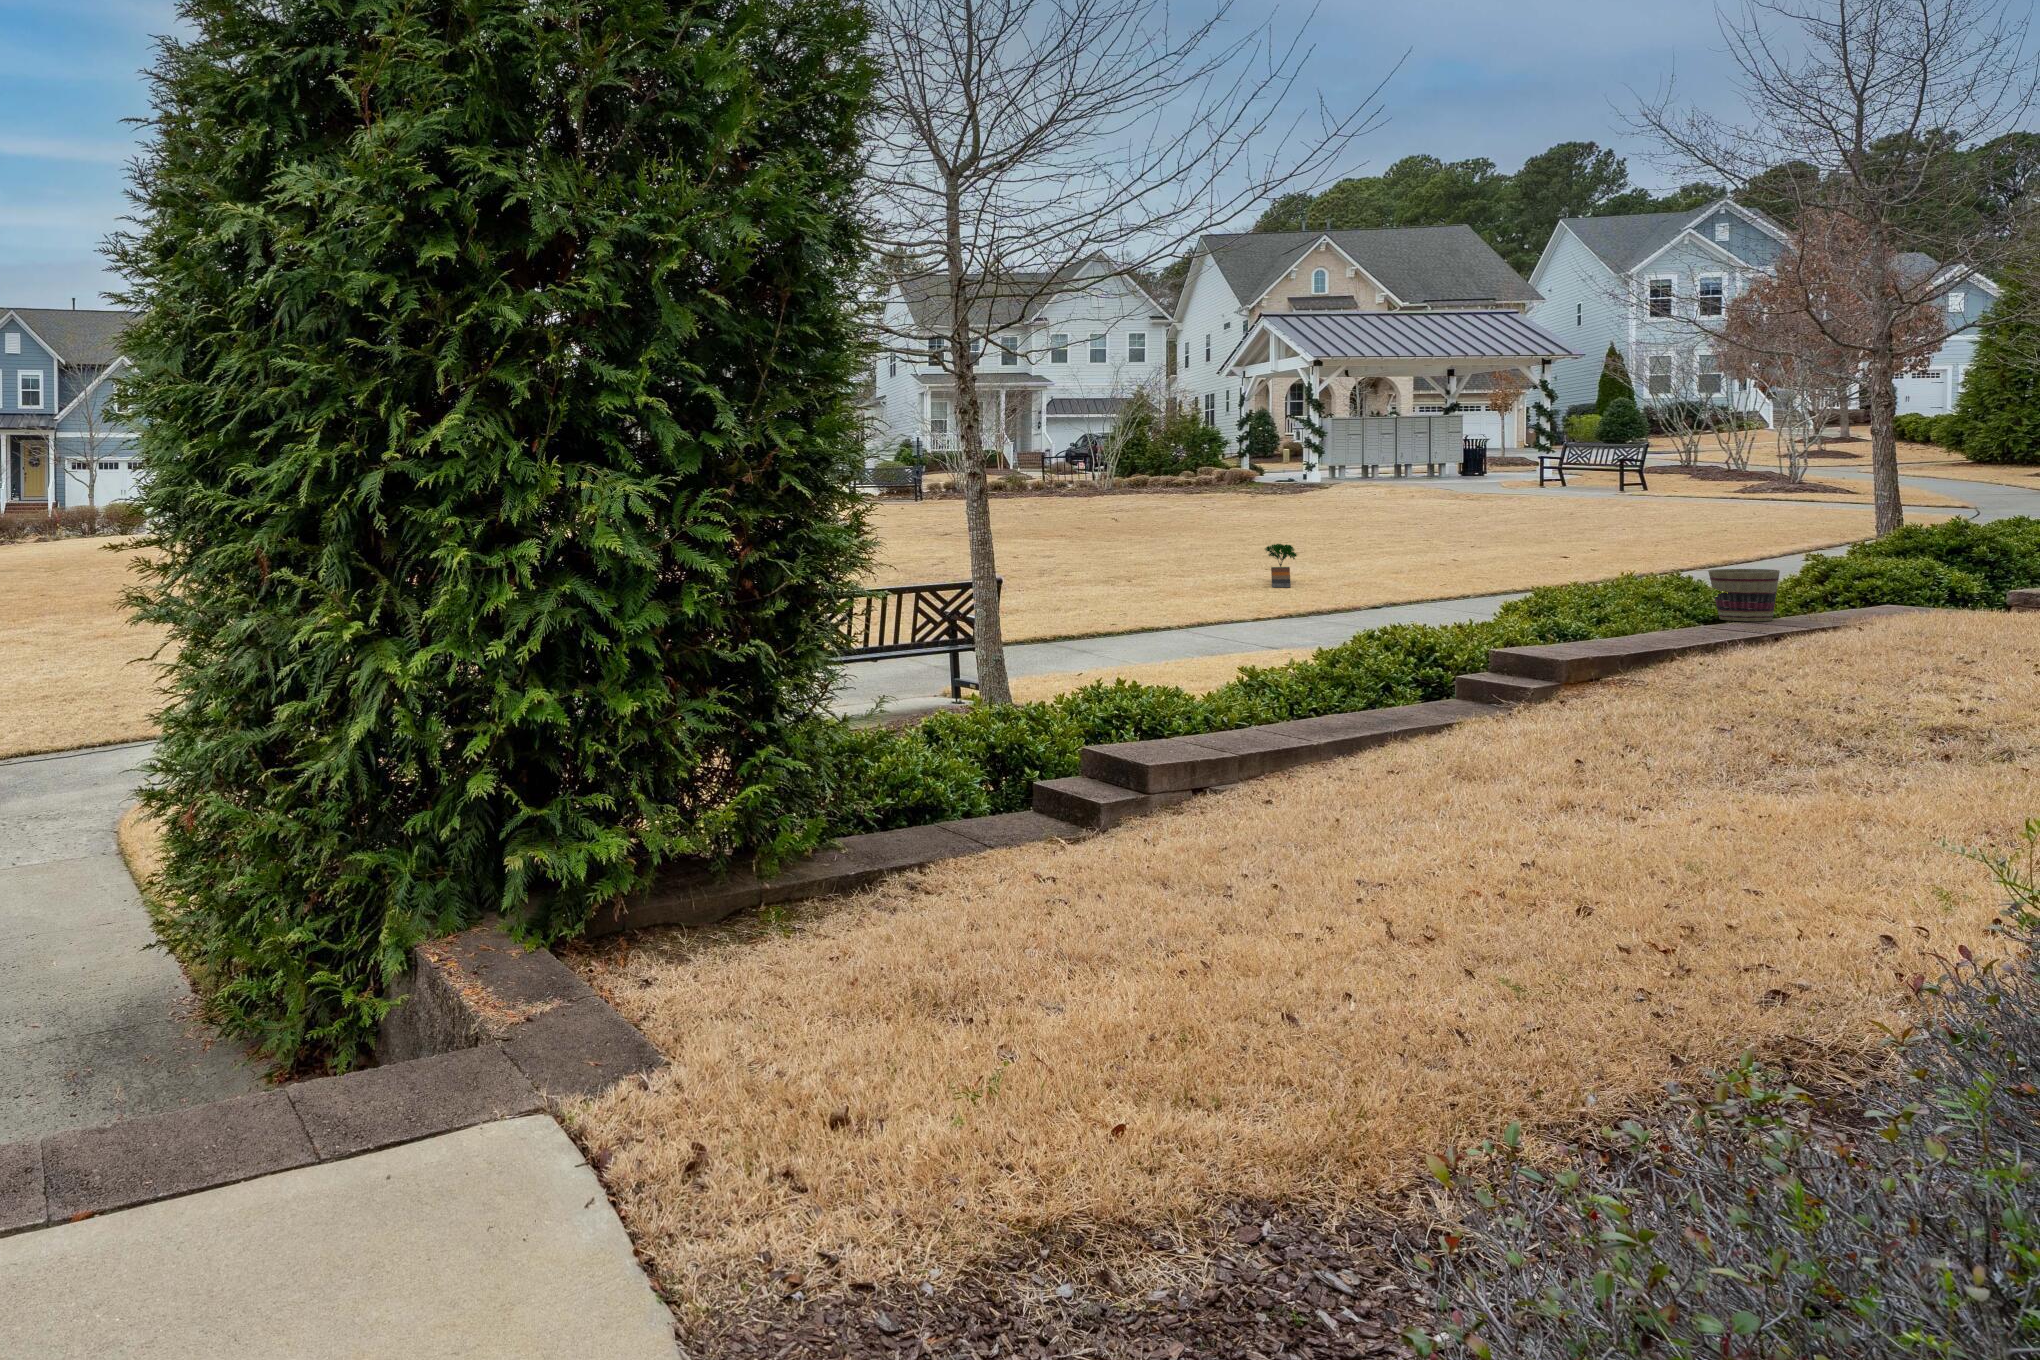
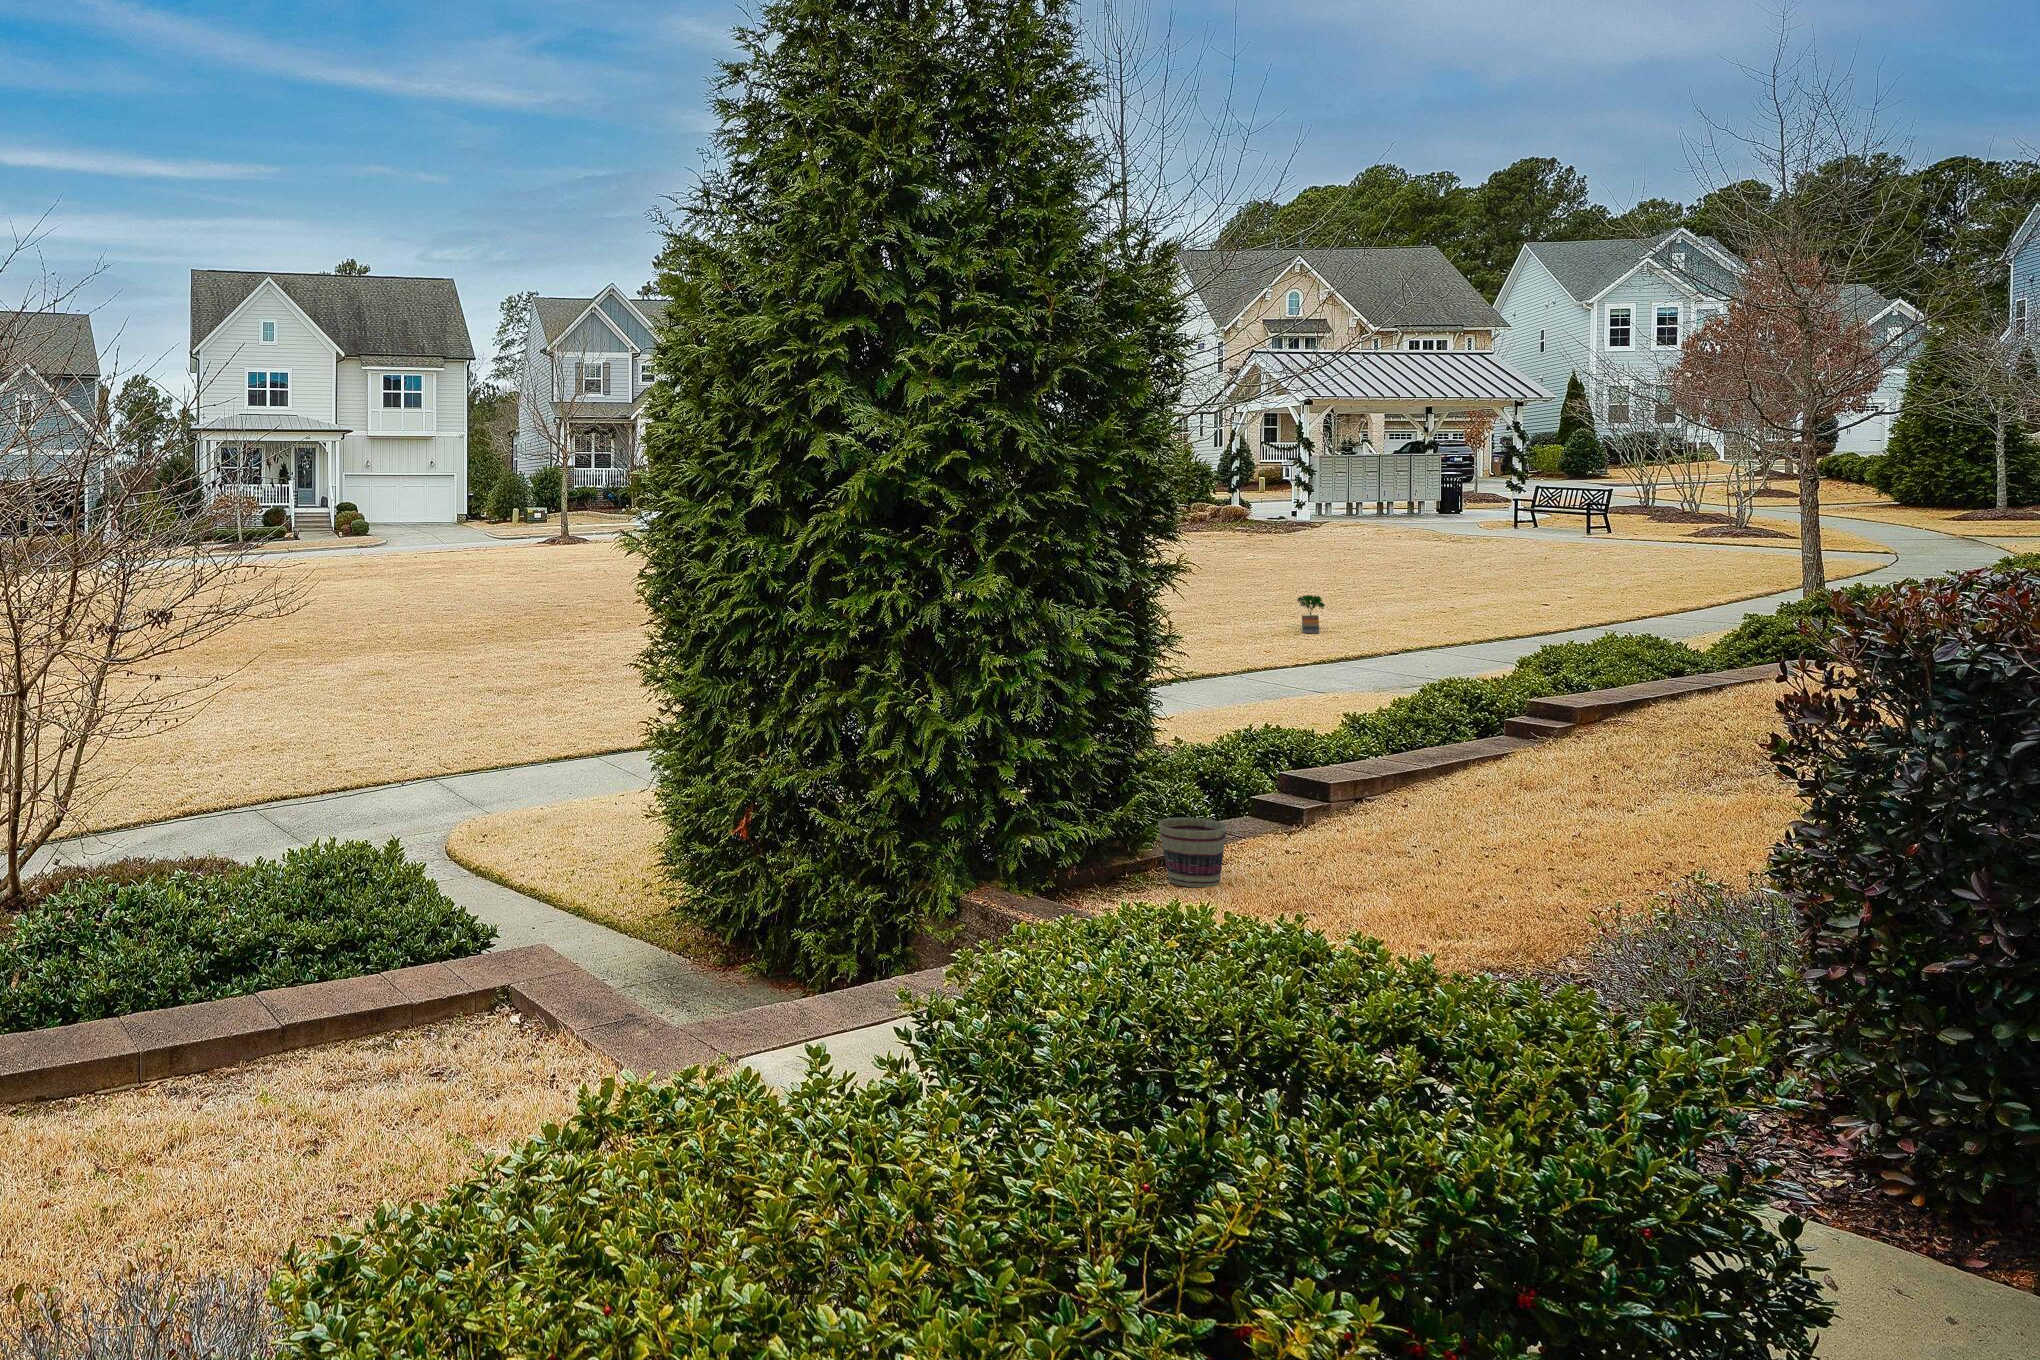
basket: present [1708,569,1780,621] -> present [1158,817,1227,887]

